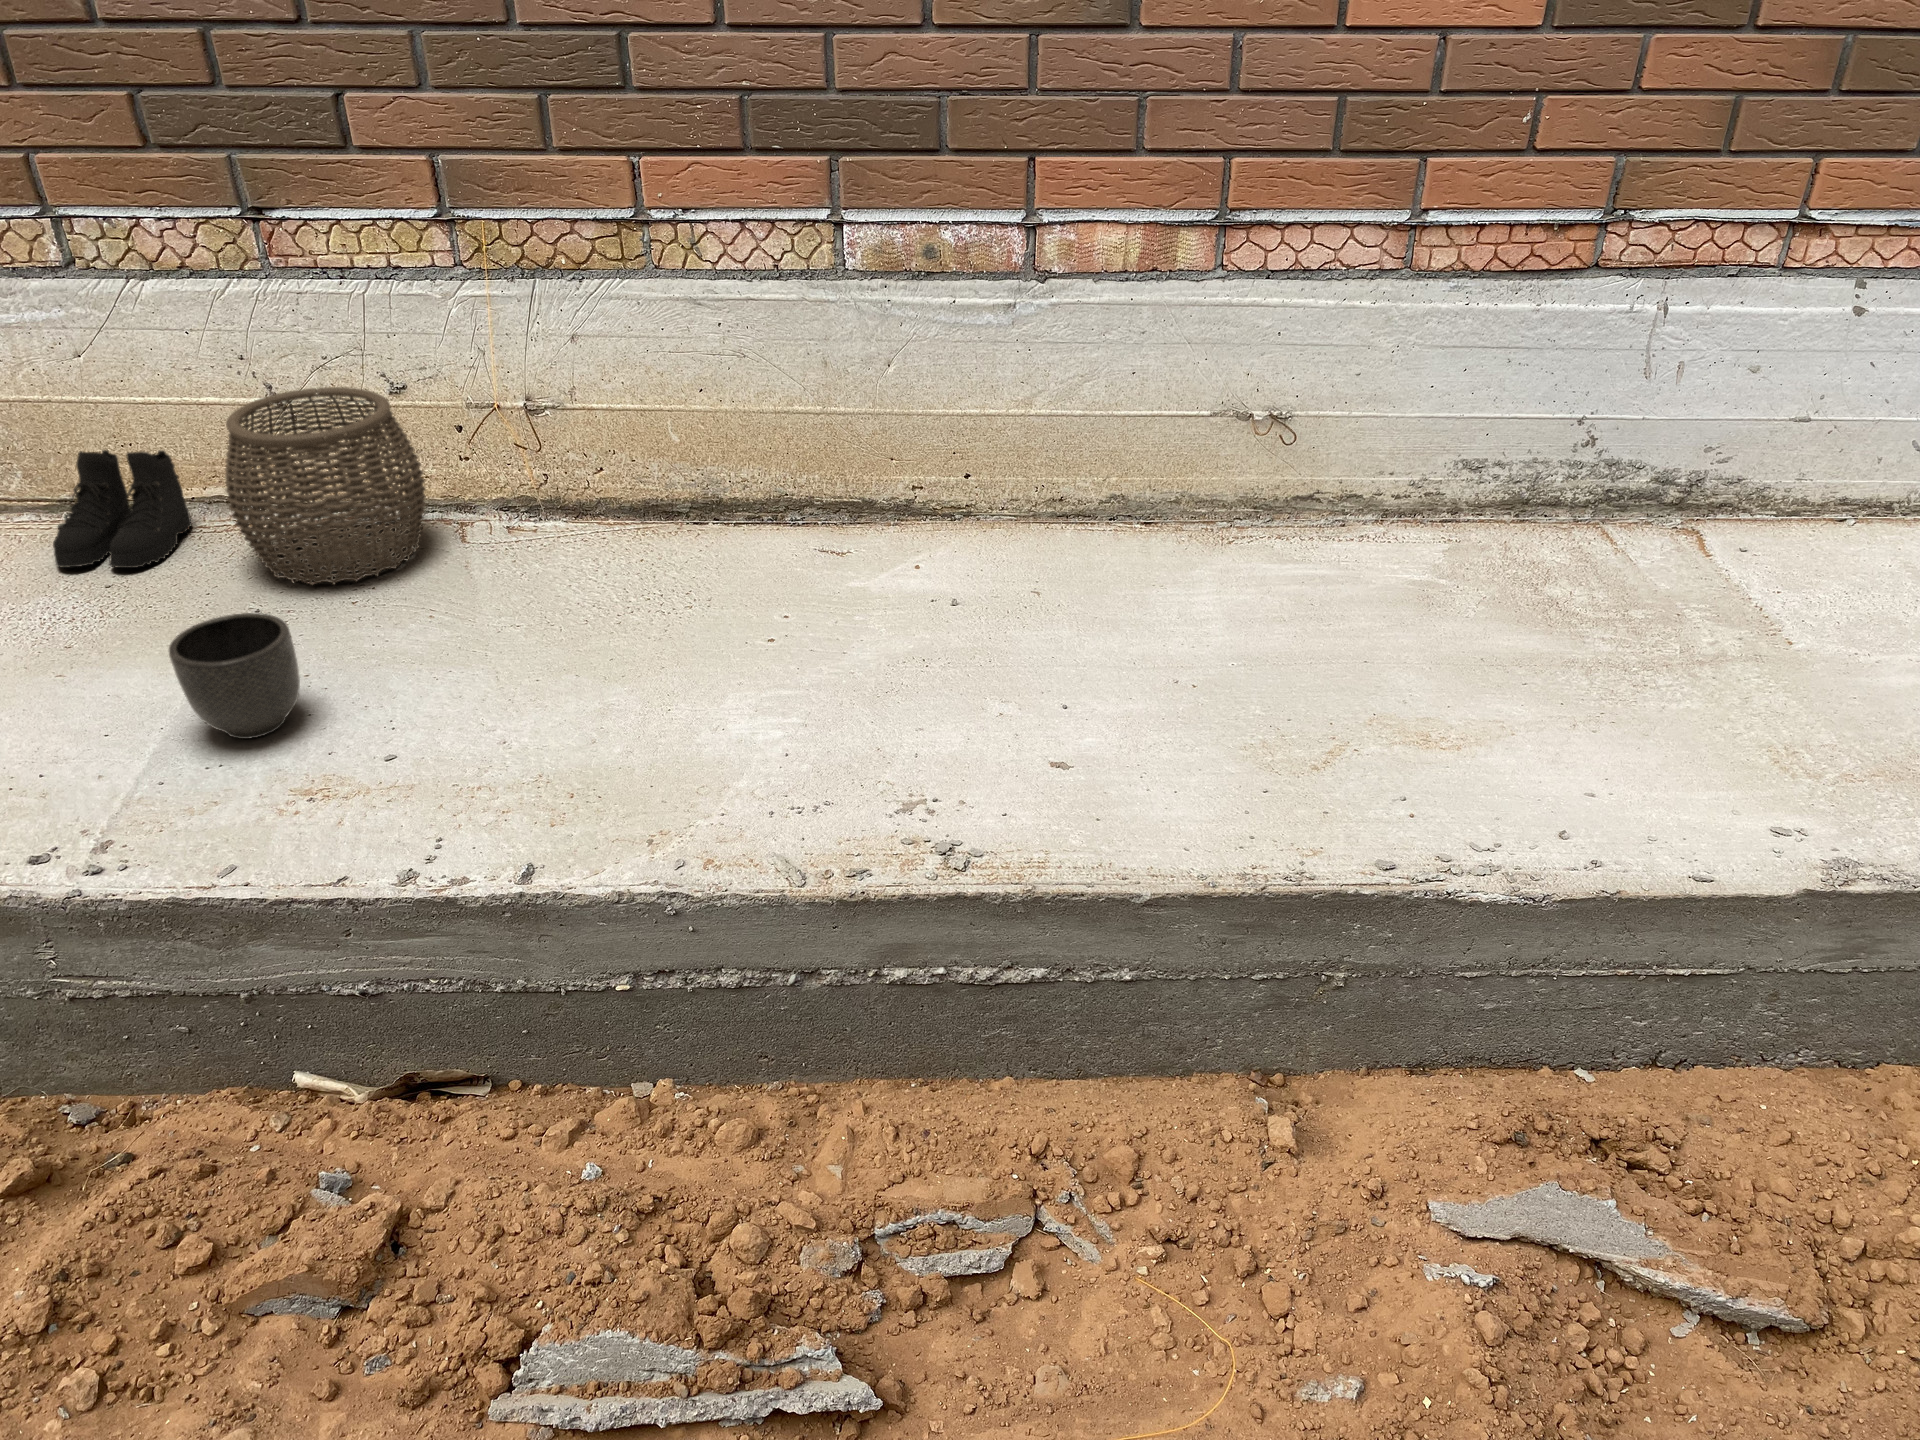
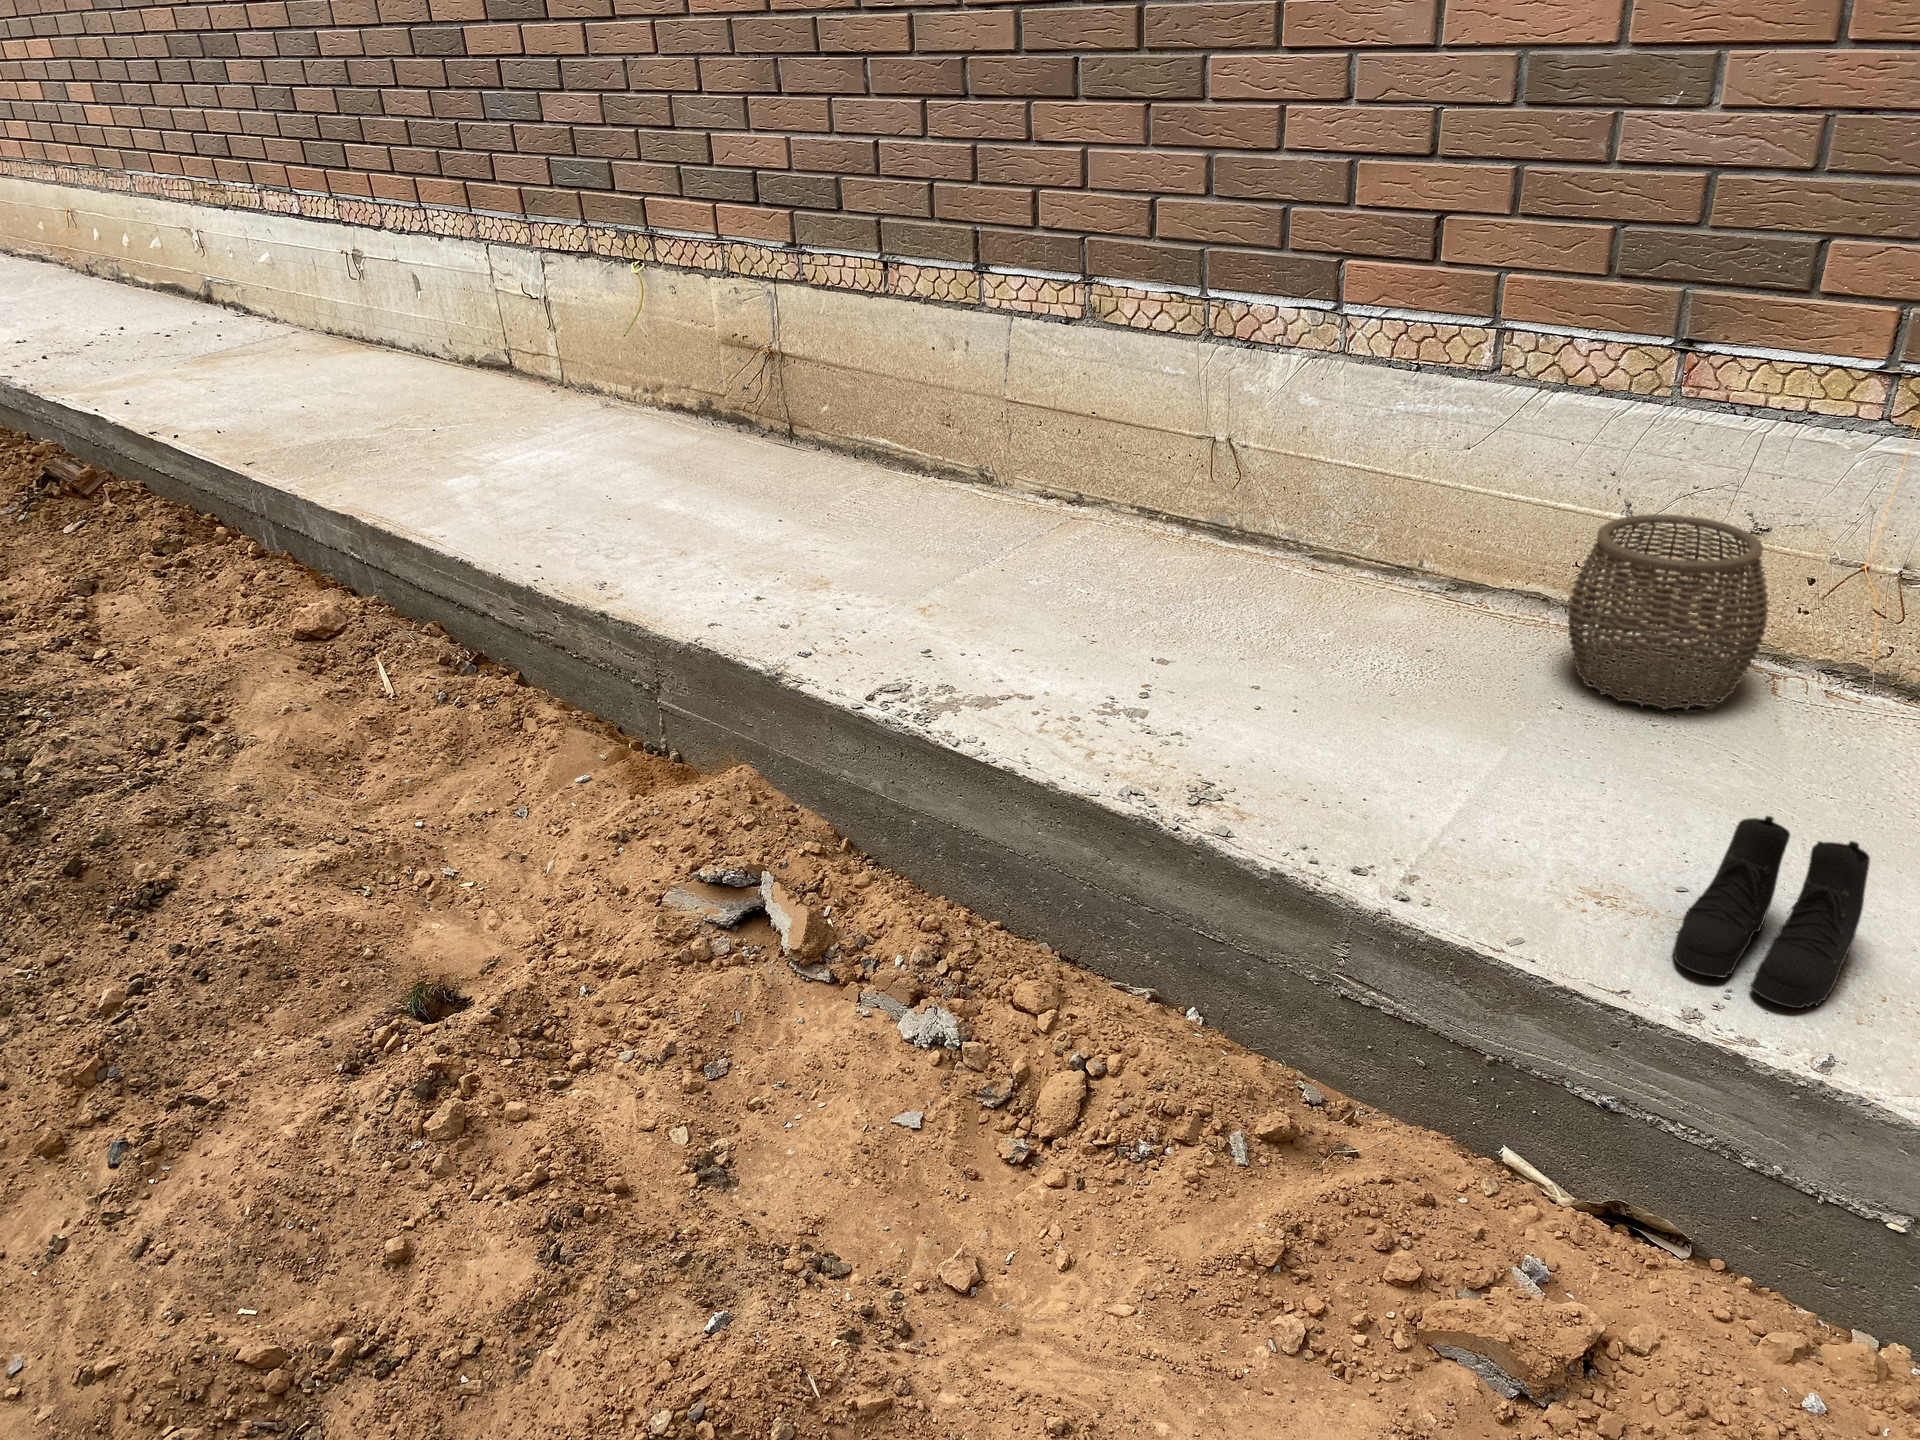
boots: present [53,450,192,568] -> present [1673,816,1870,1008]
planter: present [169,613,300,739] -> none [1512,712,1627,831]

